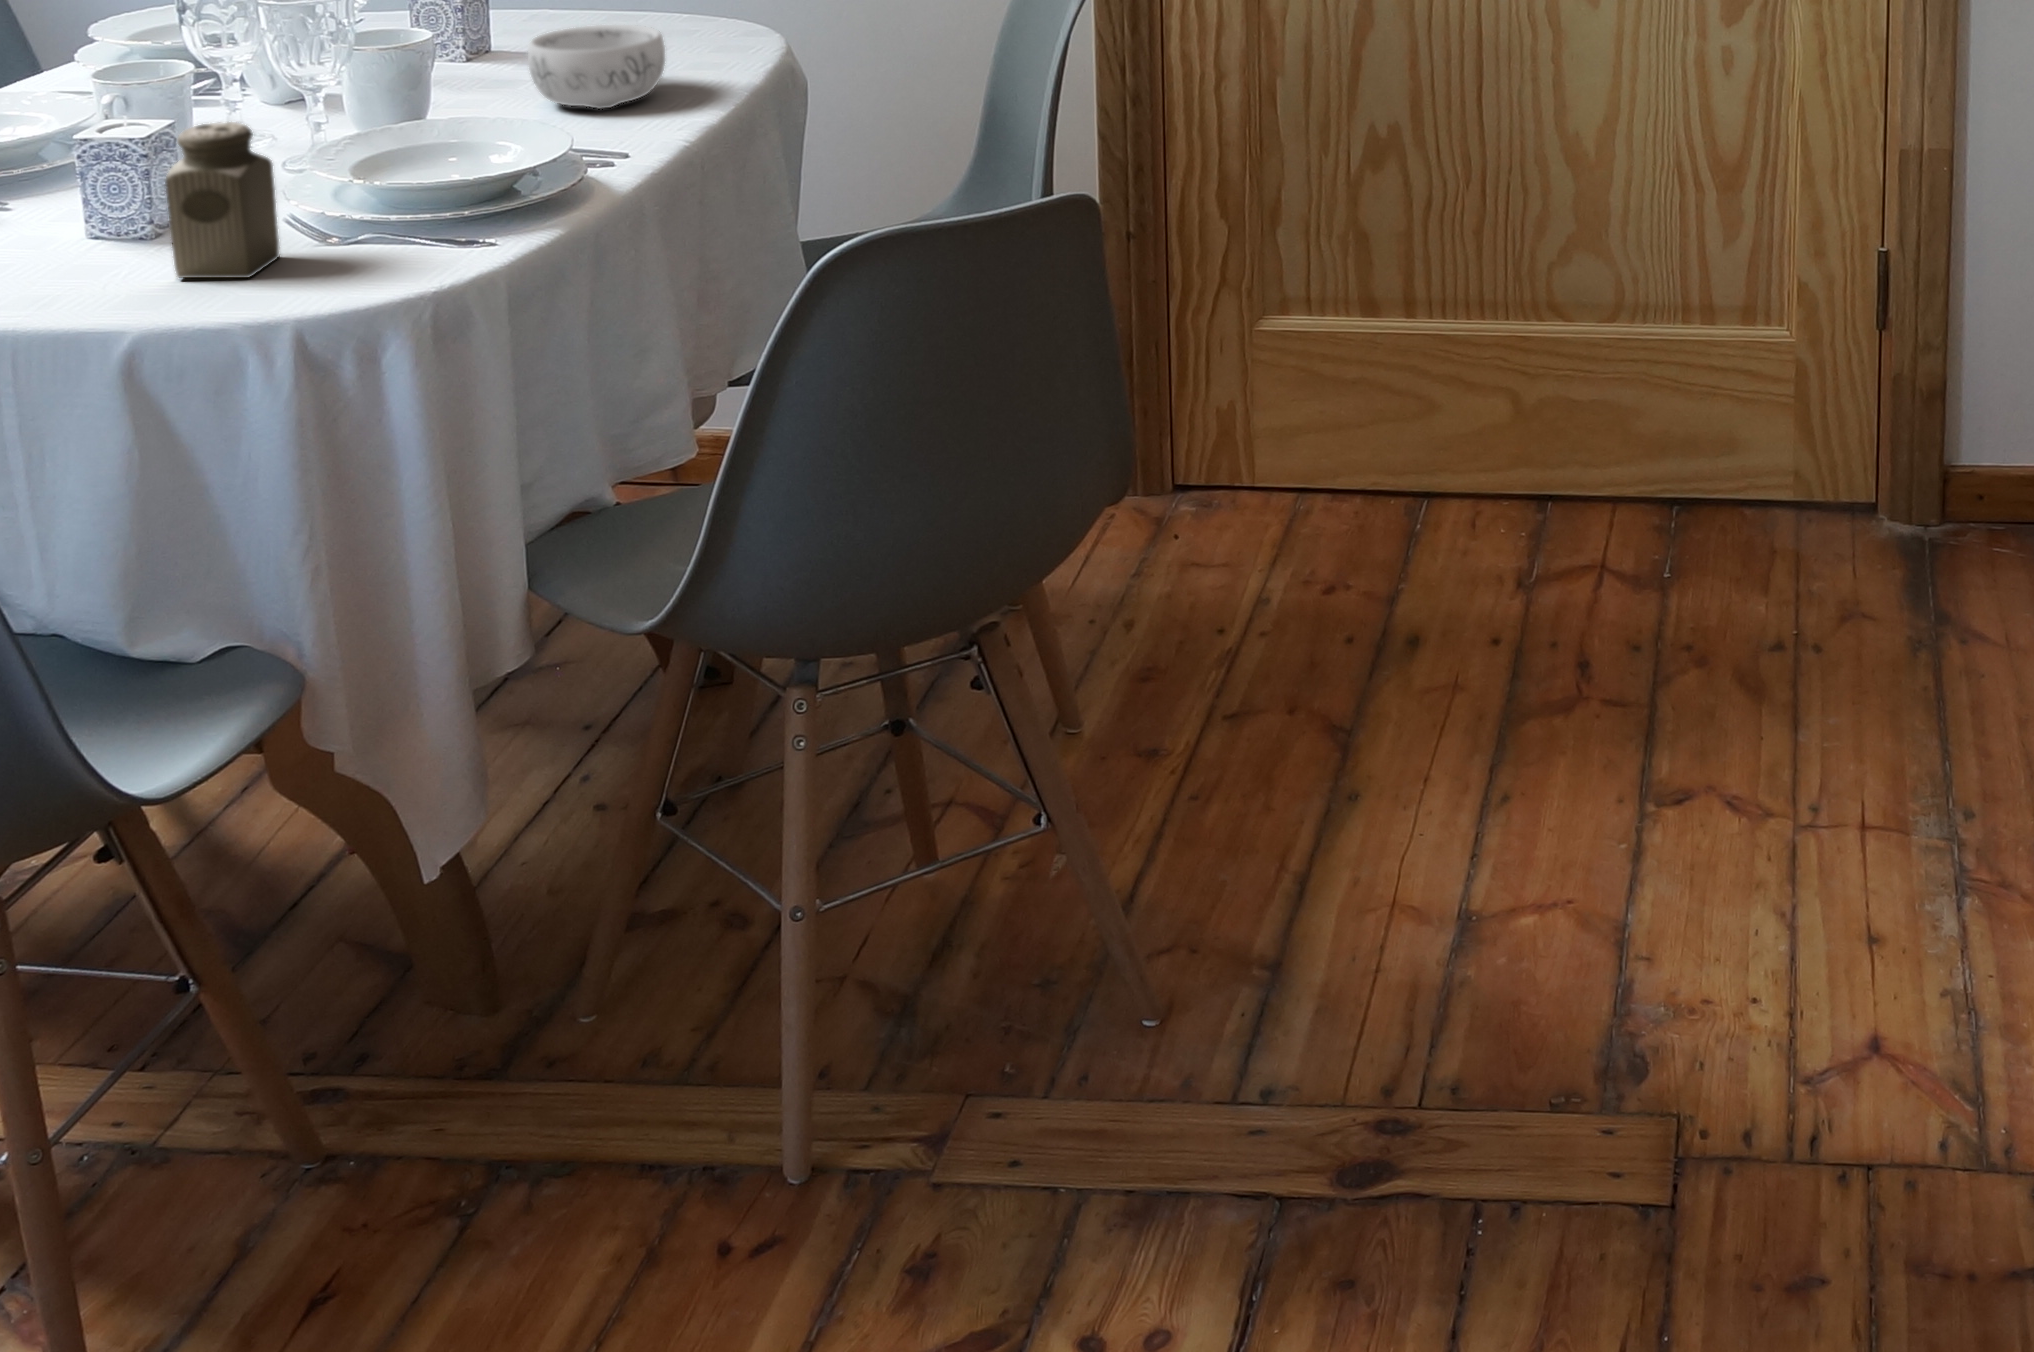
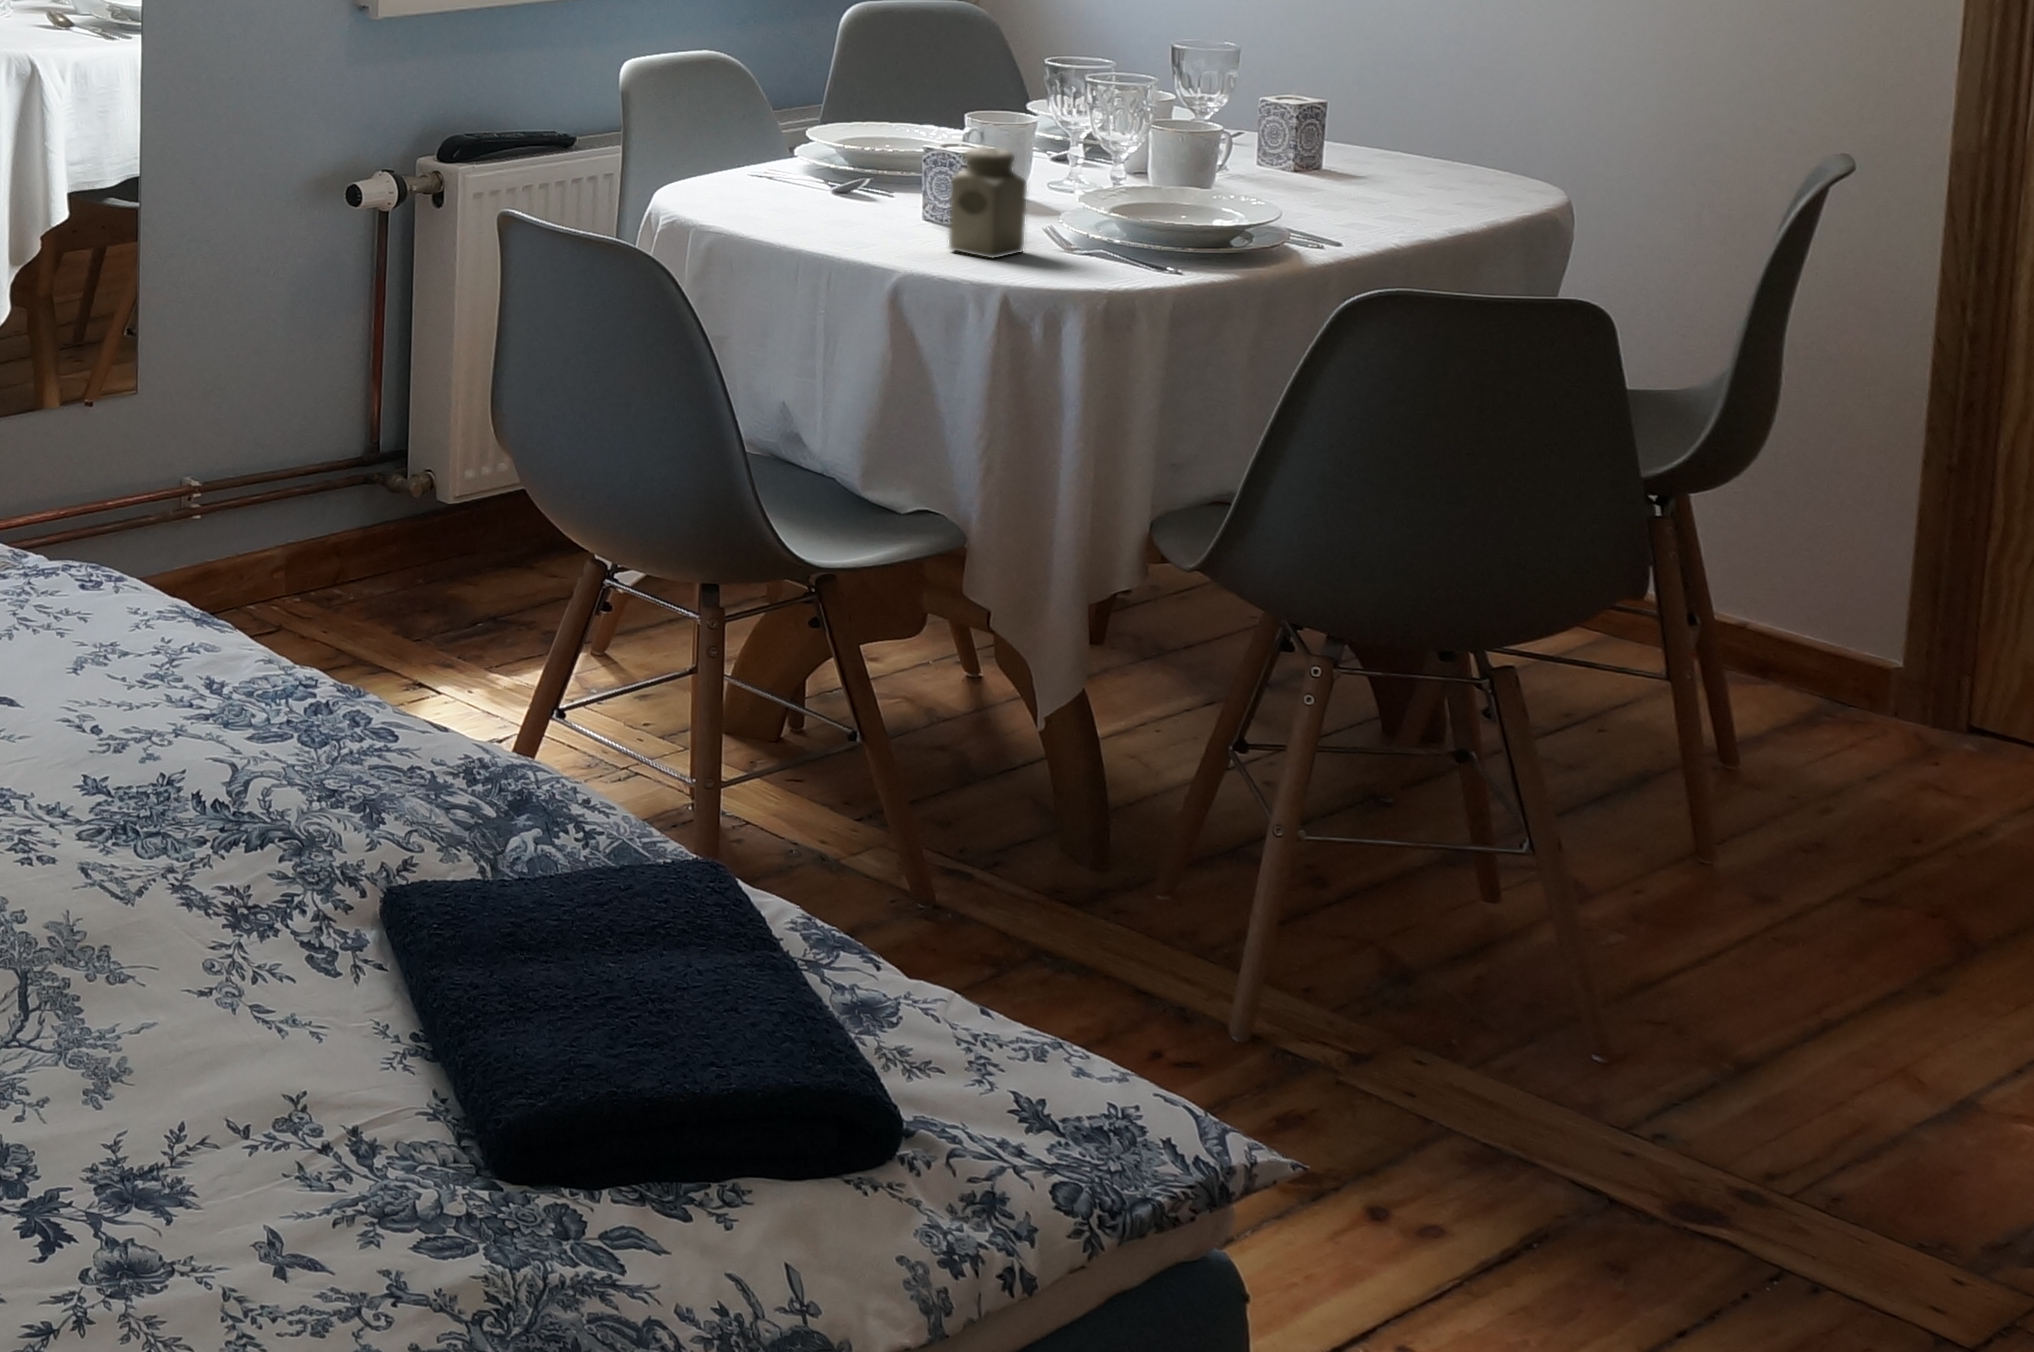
decorative bowl: present [528,25,665,109] -> none [1288,149,1401,214]

